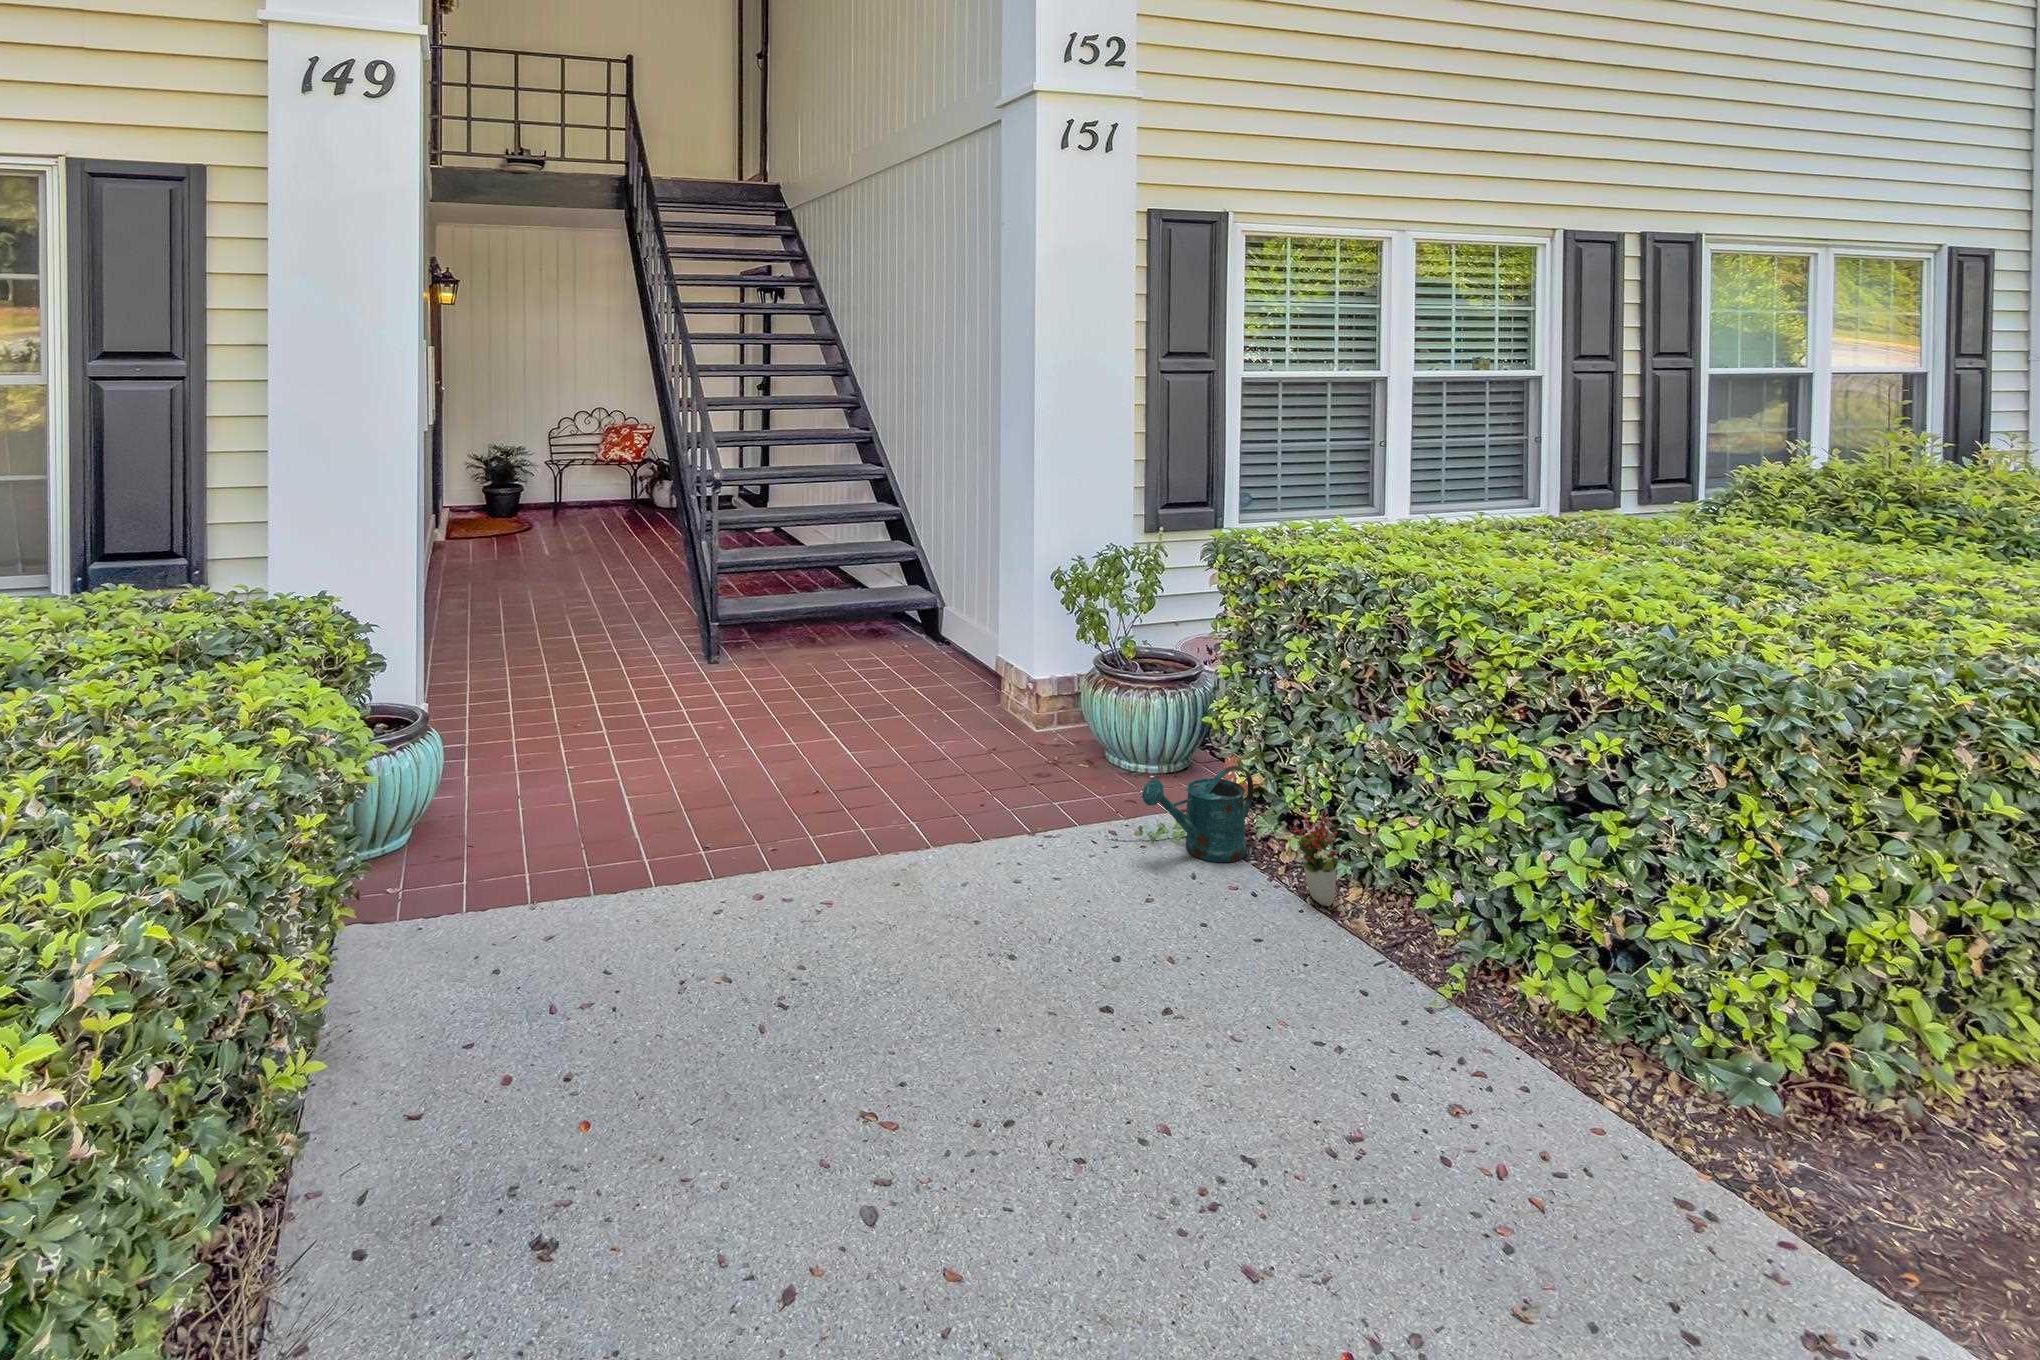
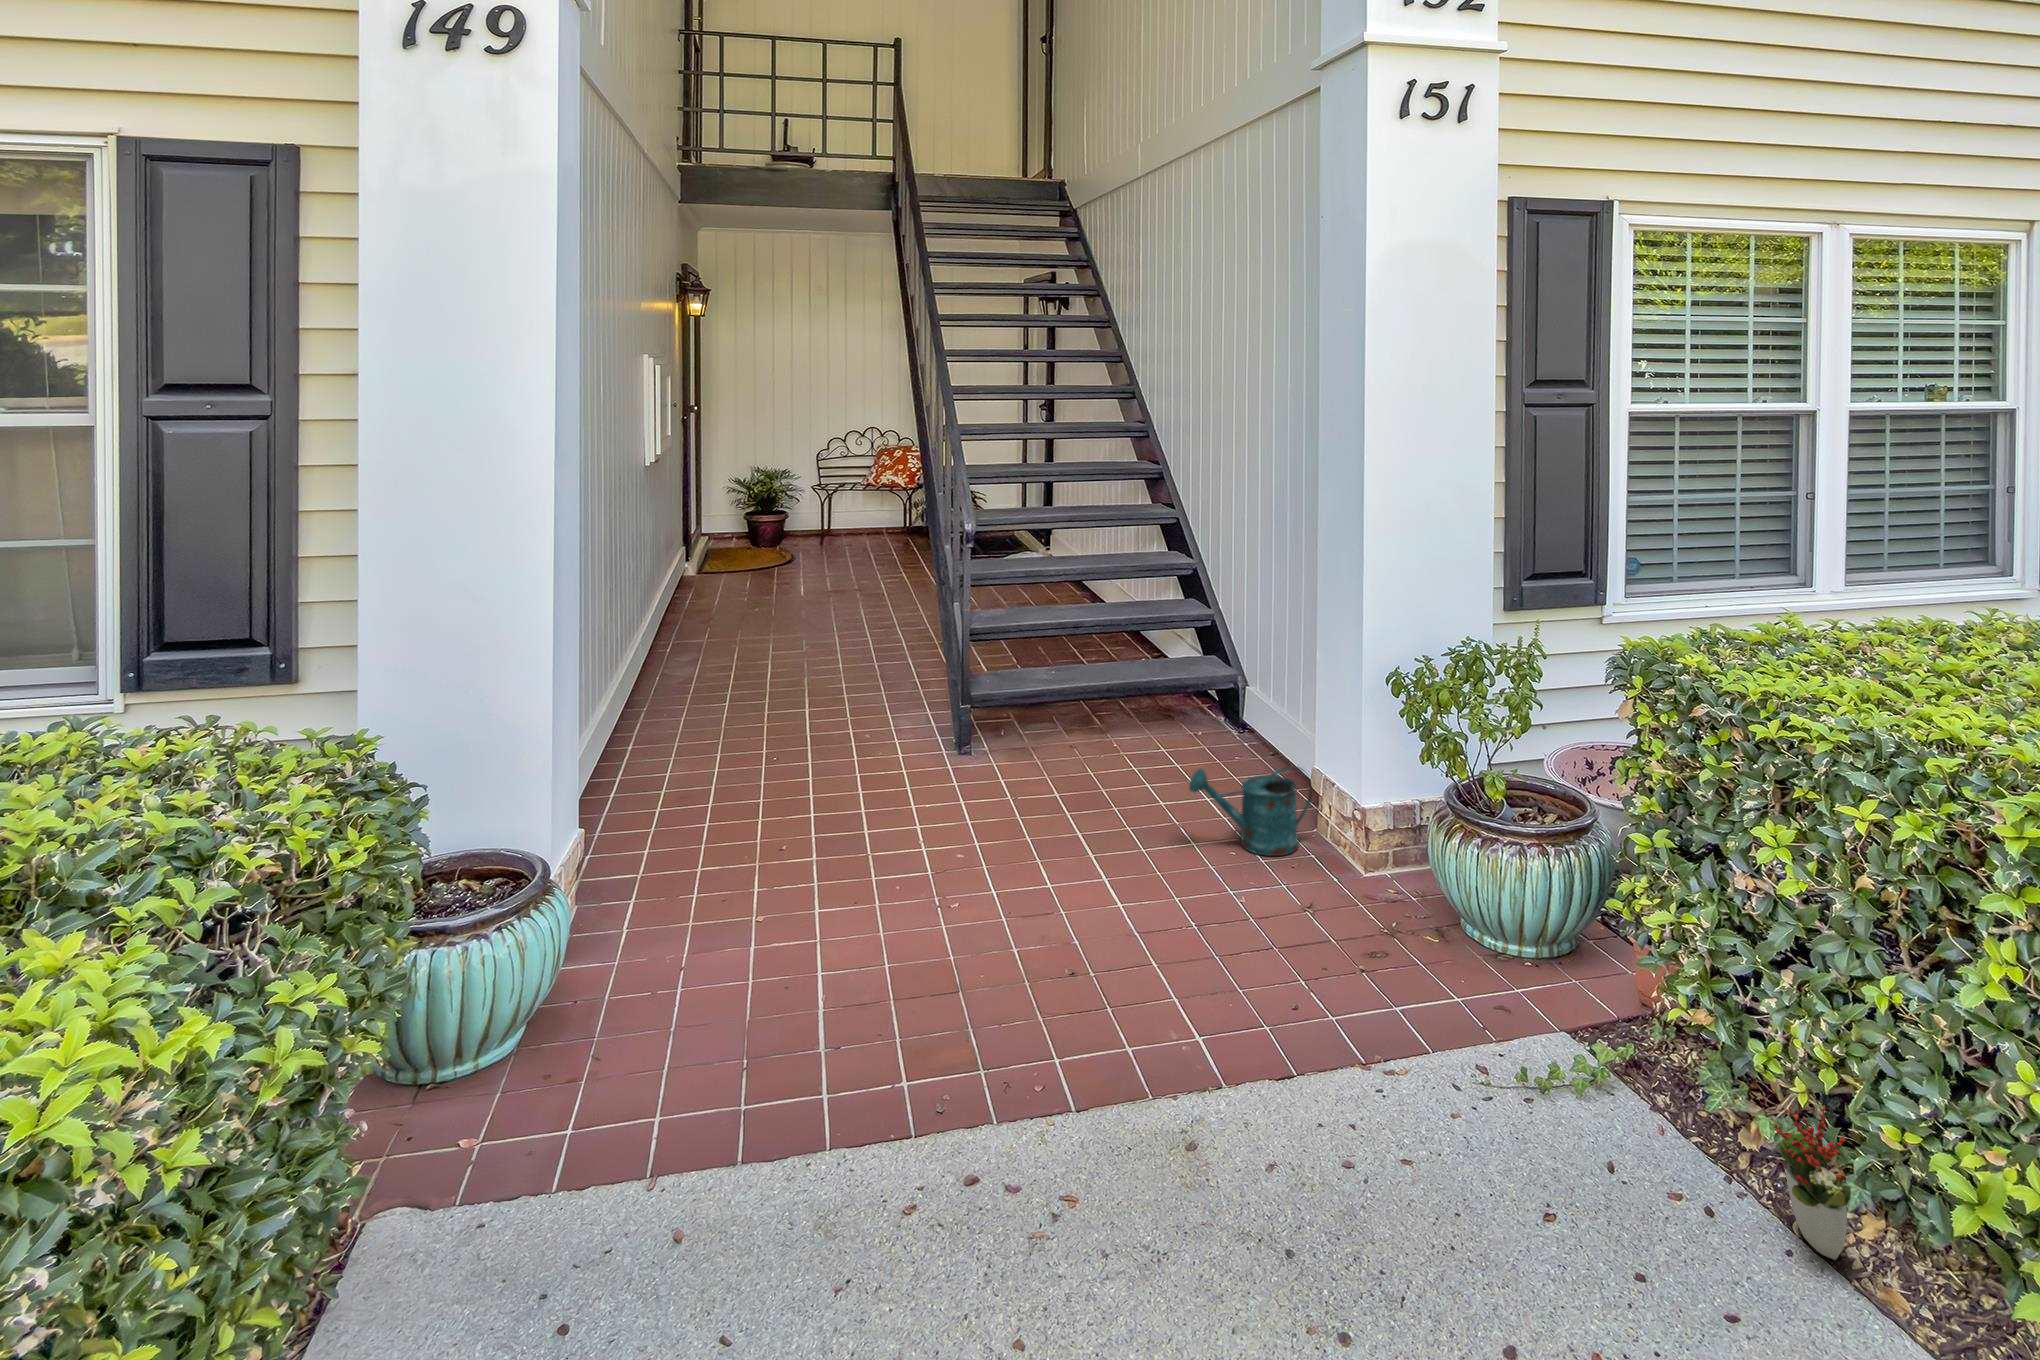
watering can: present [1142,766,1254,862] -> present [1189,766,1313,856]

